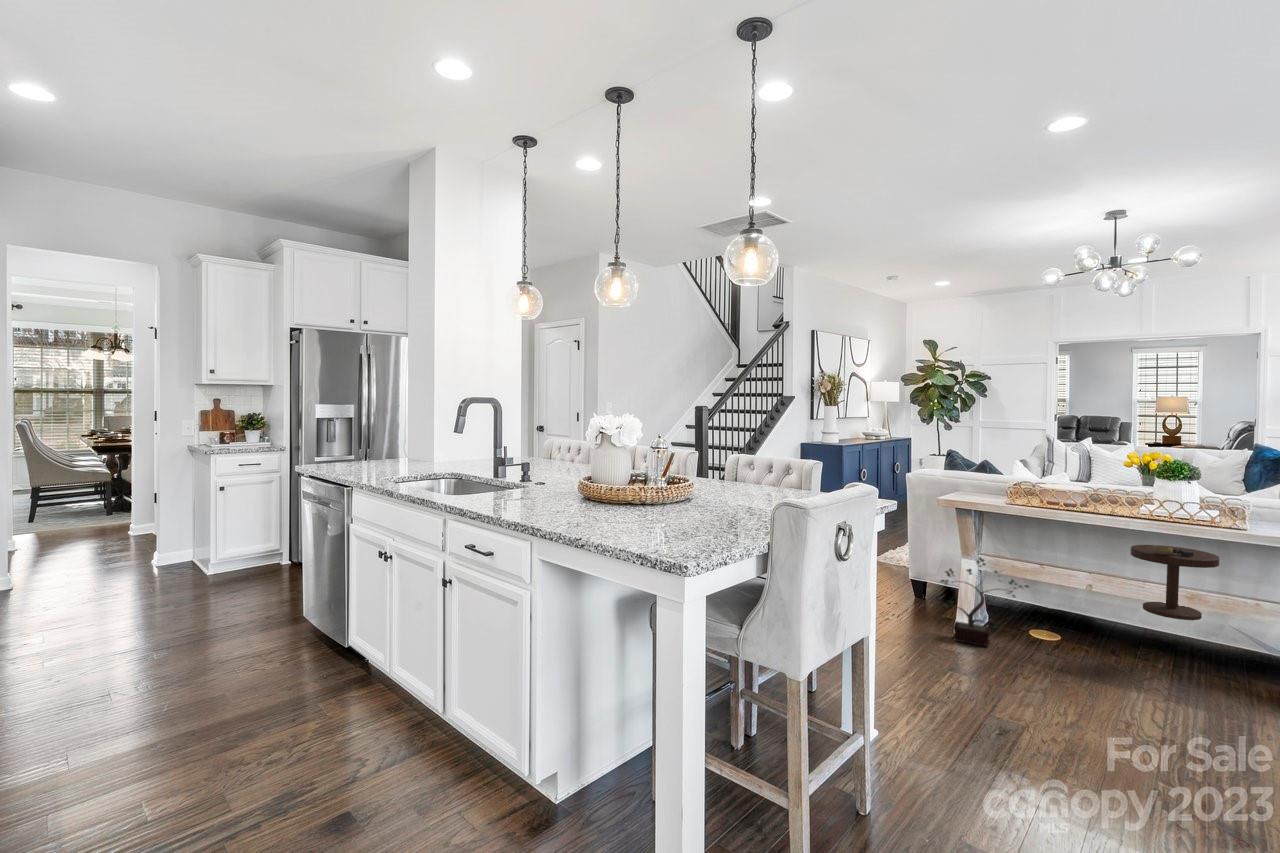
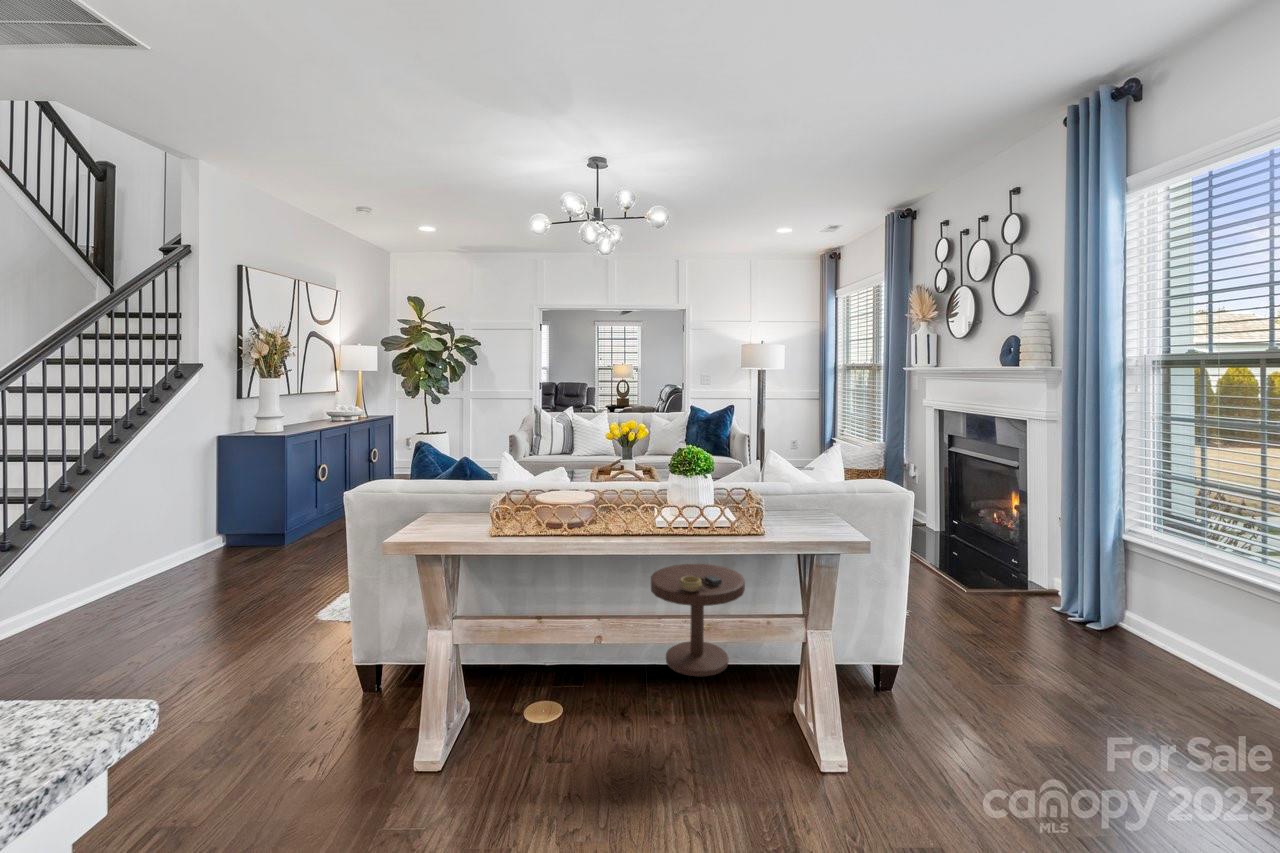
potted plant: present [941,557,1029,647] -> none [380,641,529,806]

